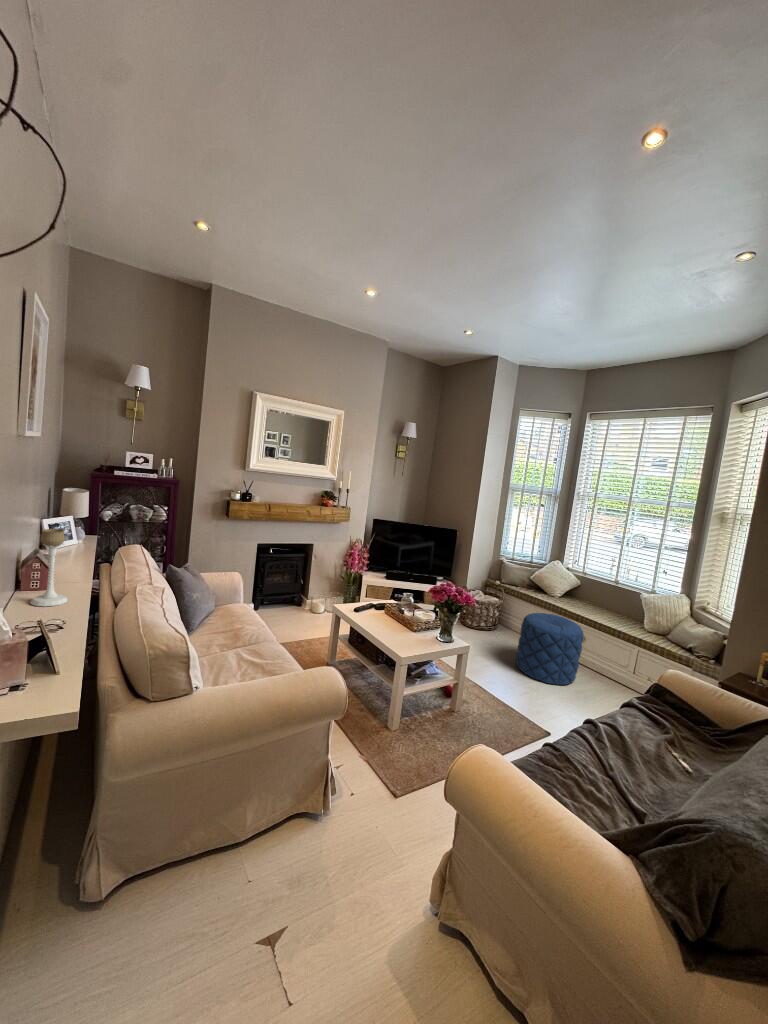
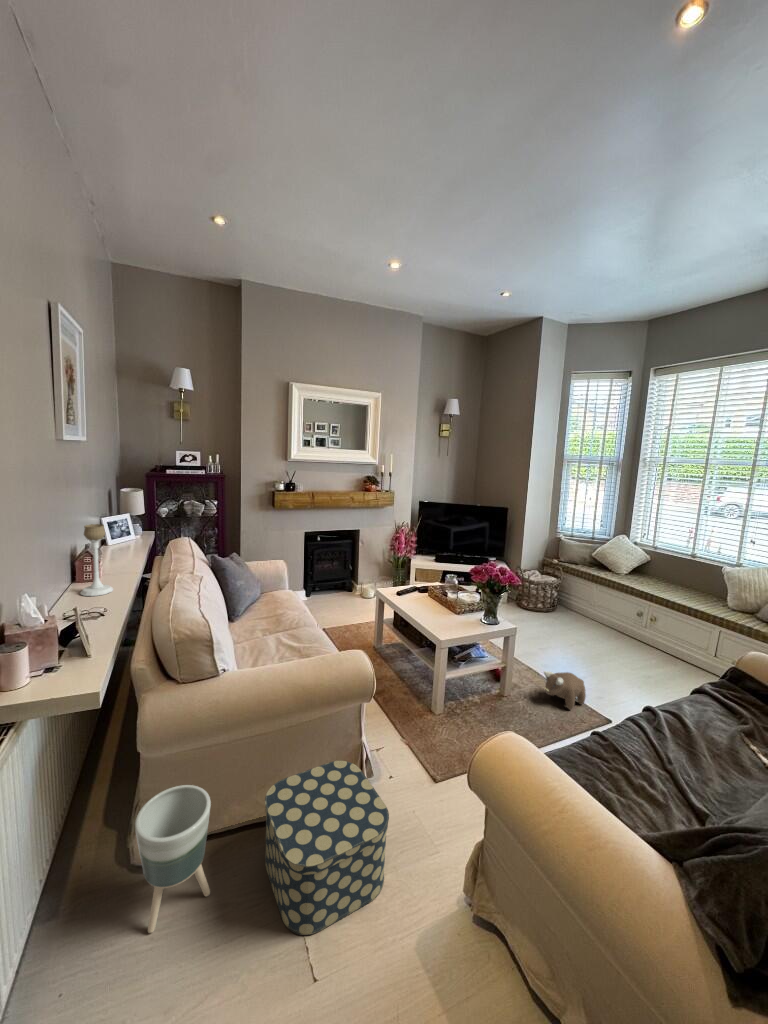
pouf: present [516,613,584,685] -> none [575,592,652,668]
plush toy: none [492,687,528,724] -> present [544,671,586,709]
storage box: none [230,778,362,957] -> present [265,761,389,935]
planter: none [101,809,182,971] -> present [135,785,211,933]

